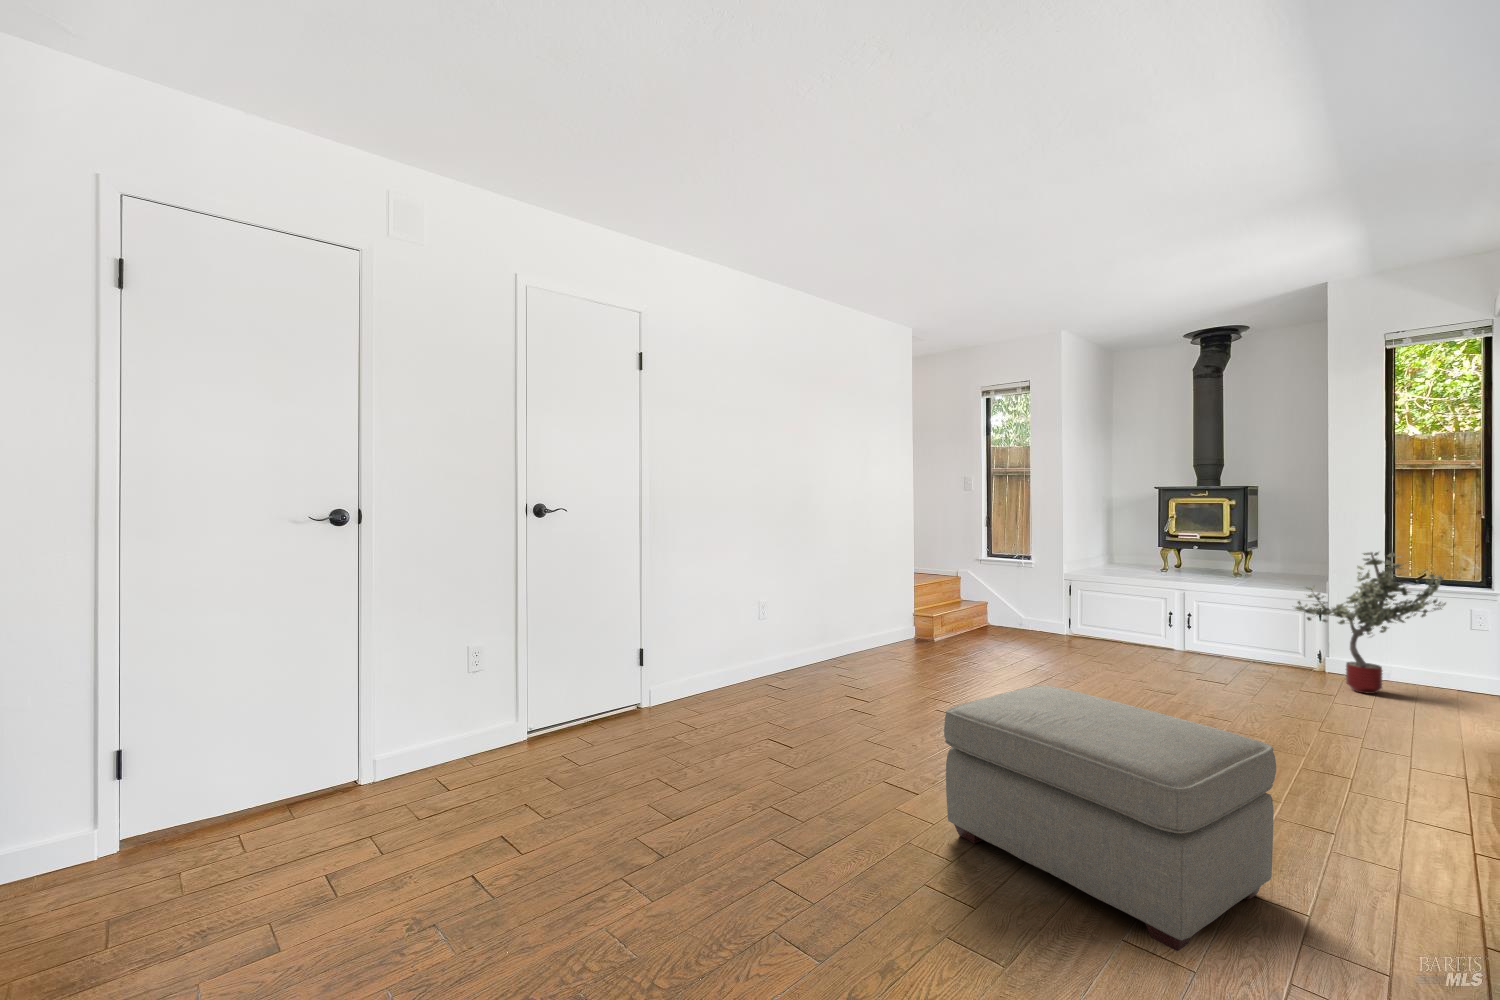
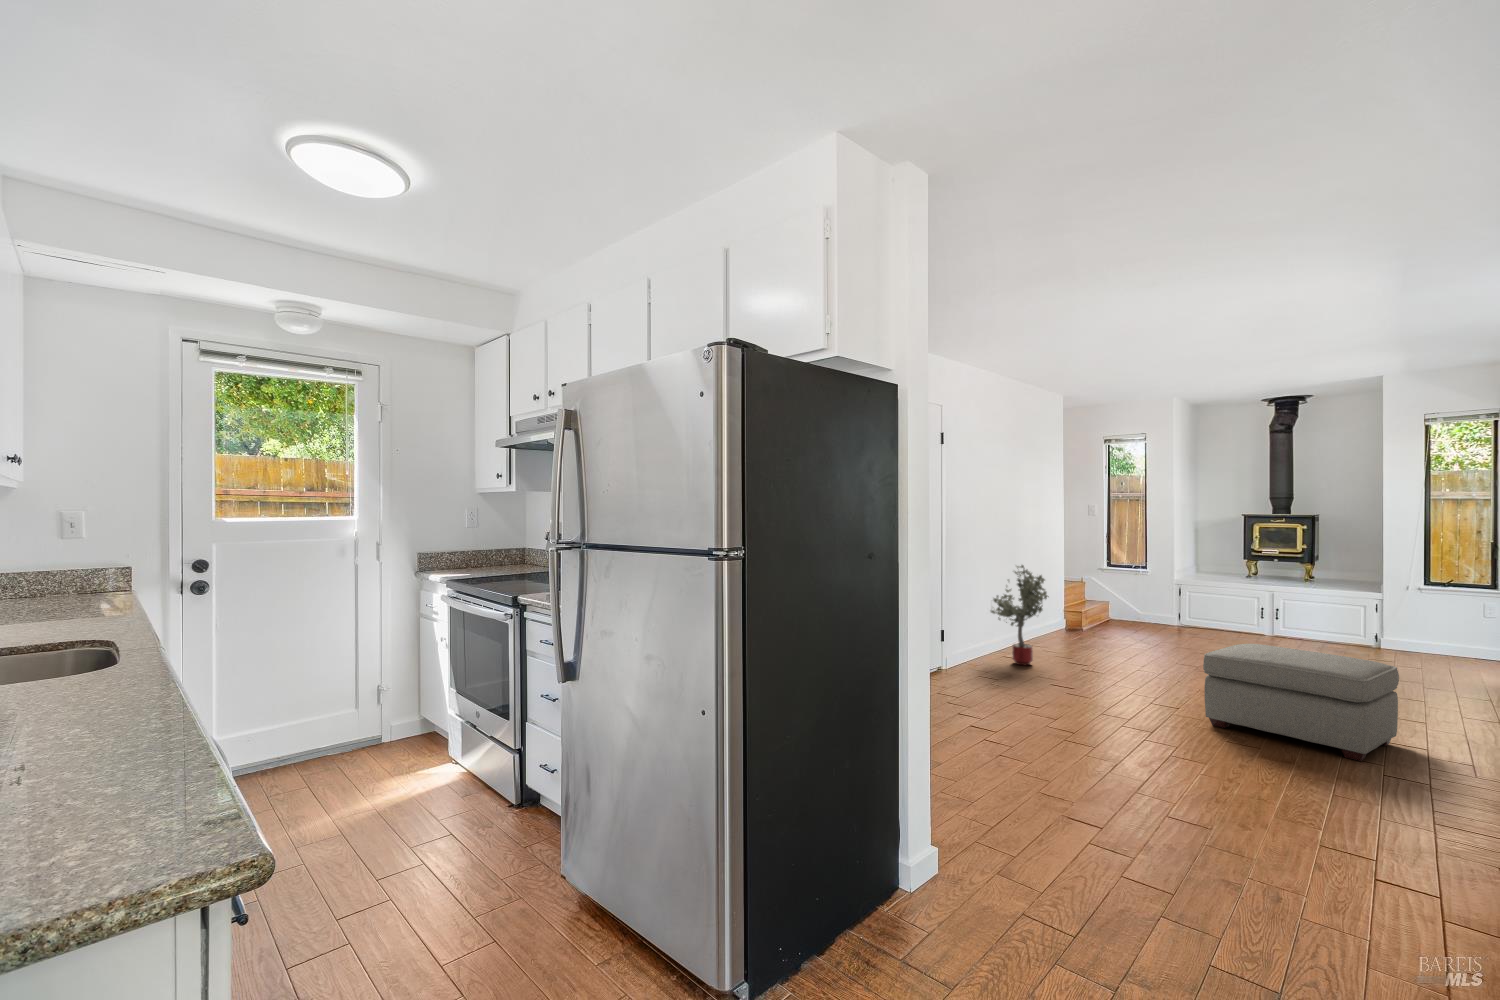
potted tree: present [1295,552,1446,694] -> present [991,565,1049,665]

